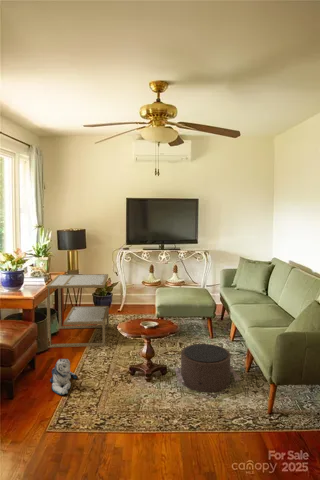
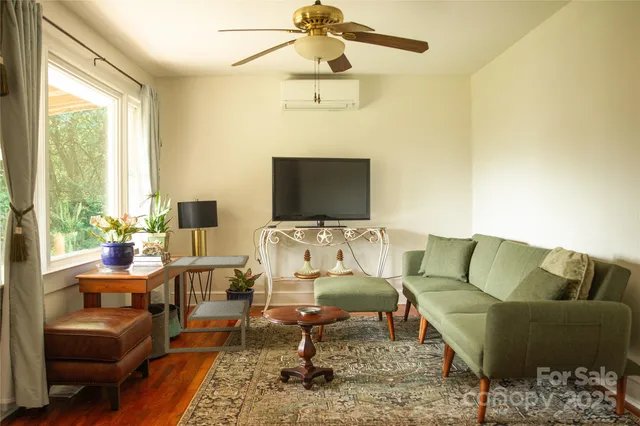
pouf: present [175,344,241,392] -> none [345,338,438,400]
plush toy: present [50,359,77,395] -> none [168,357,207,407]

